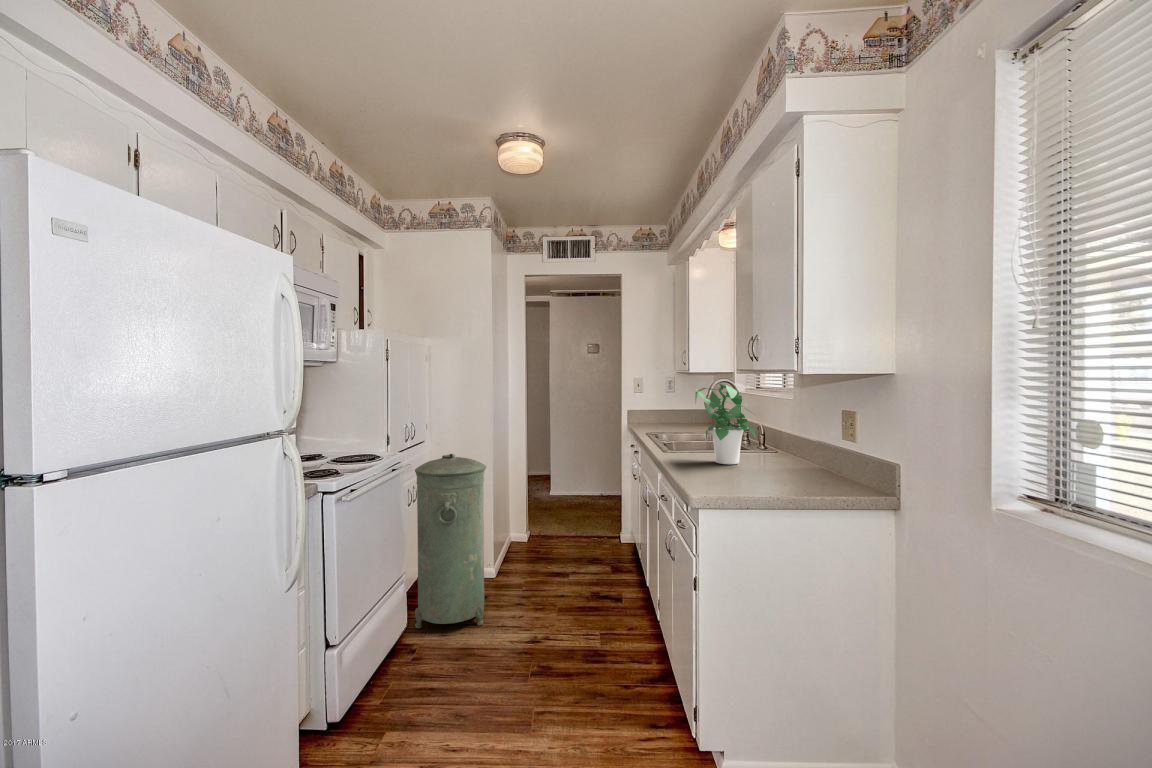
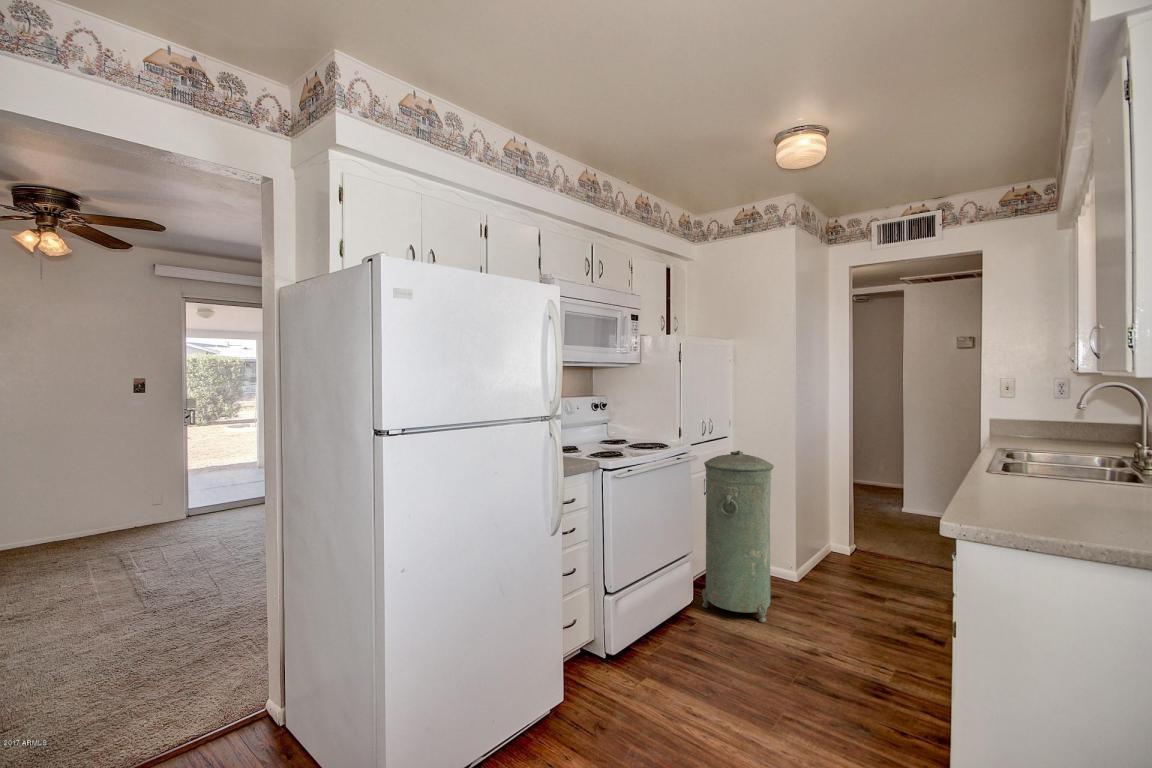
potted plant: present [695,384,756,464] -> none [1016,386,1125,496]

